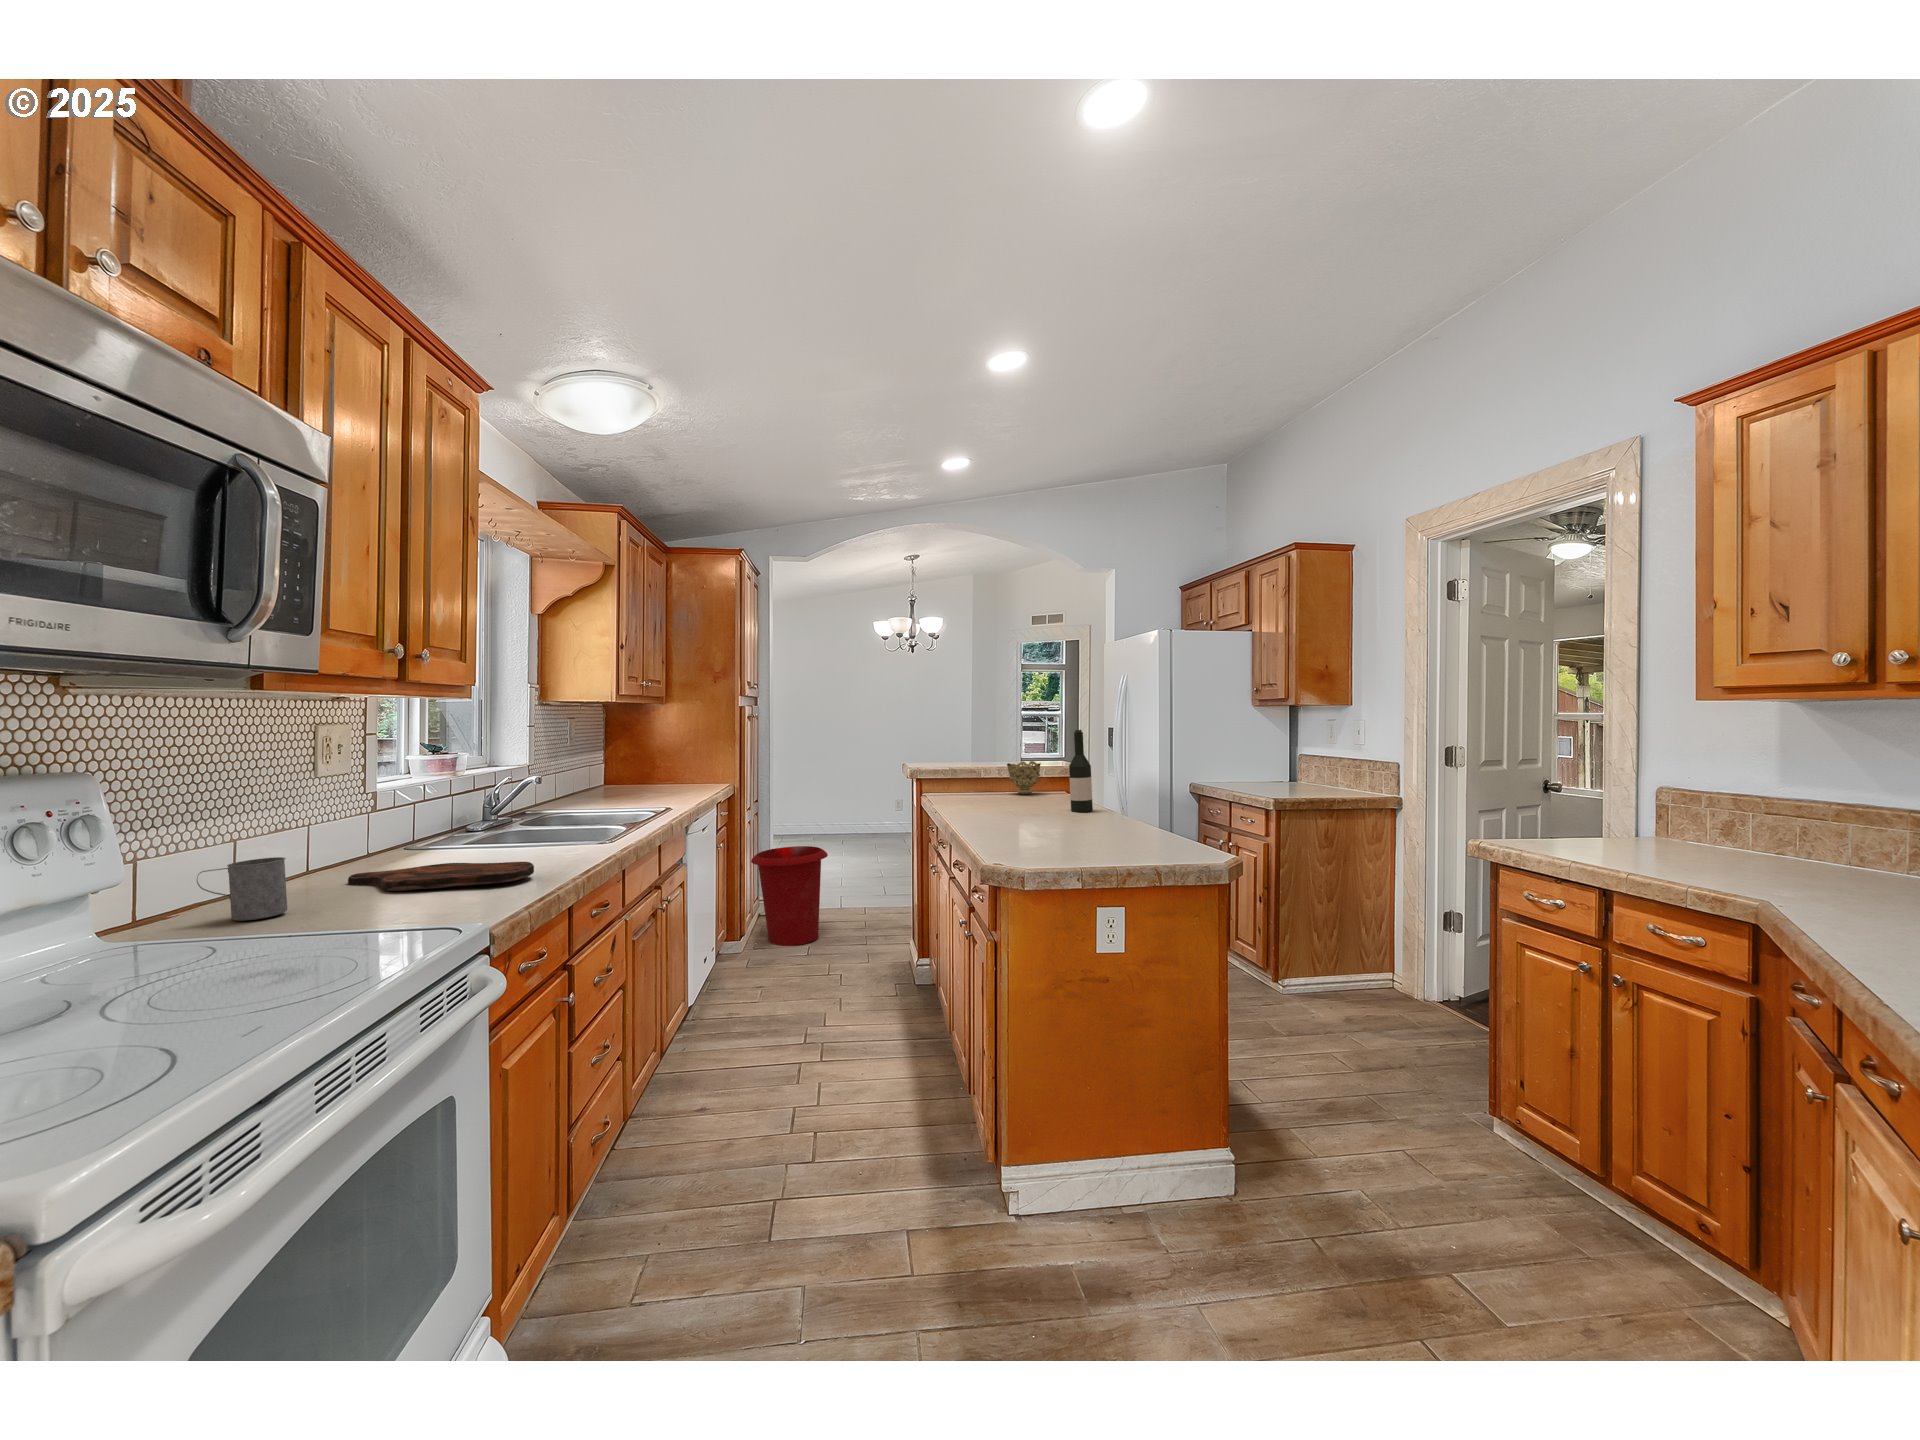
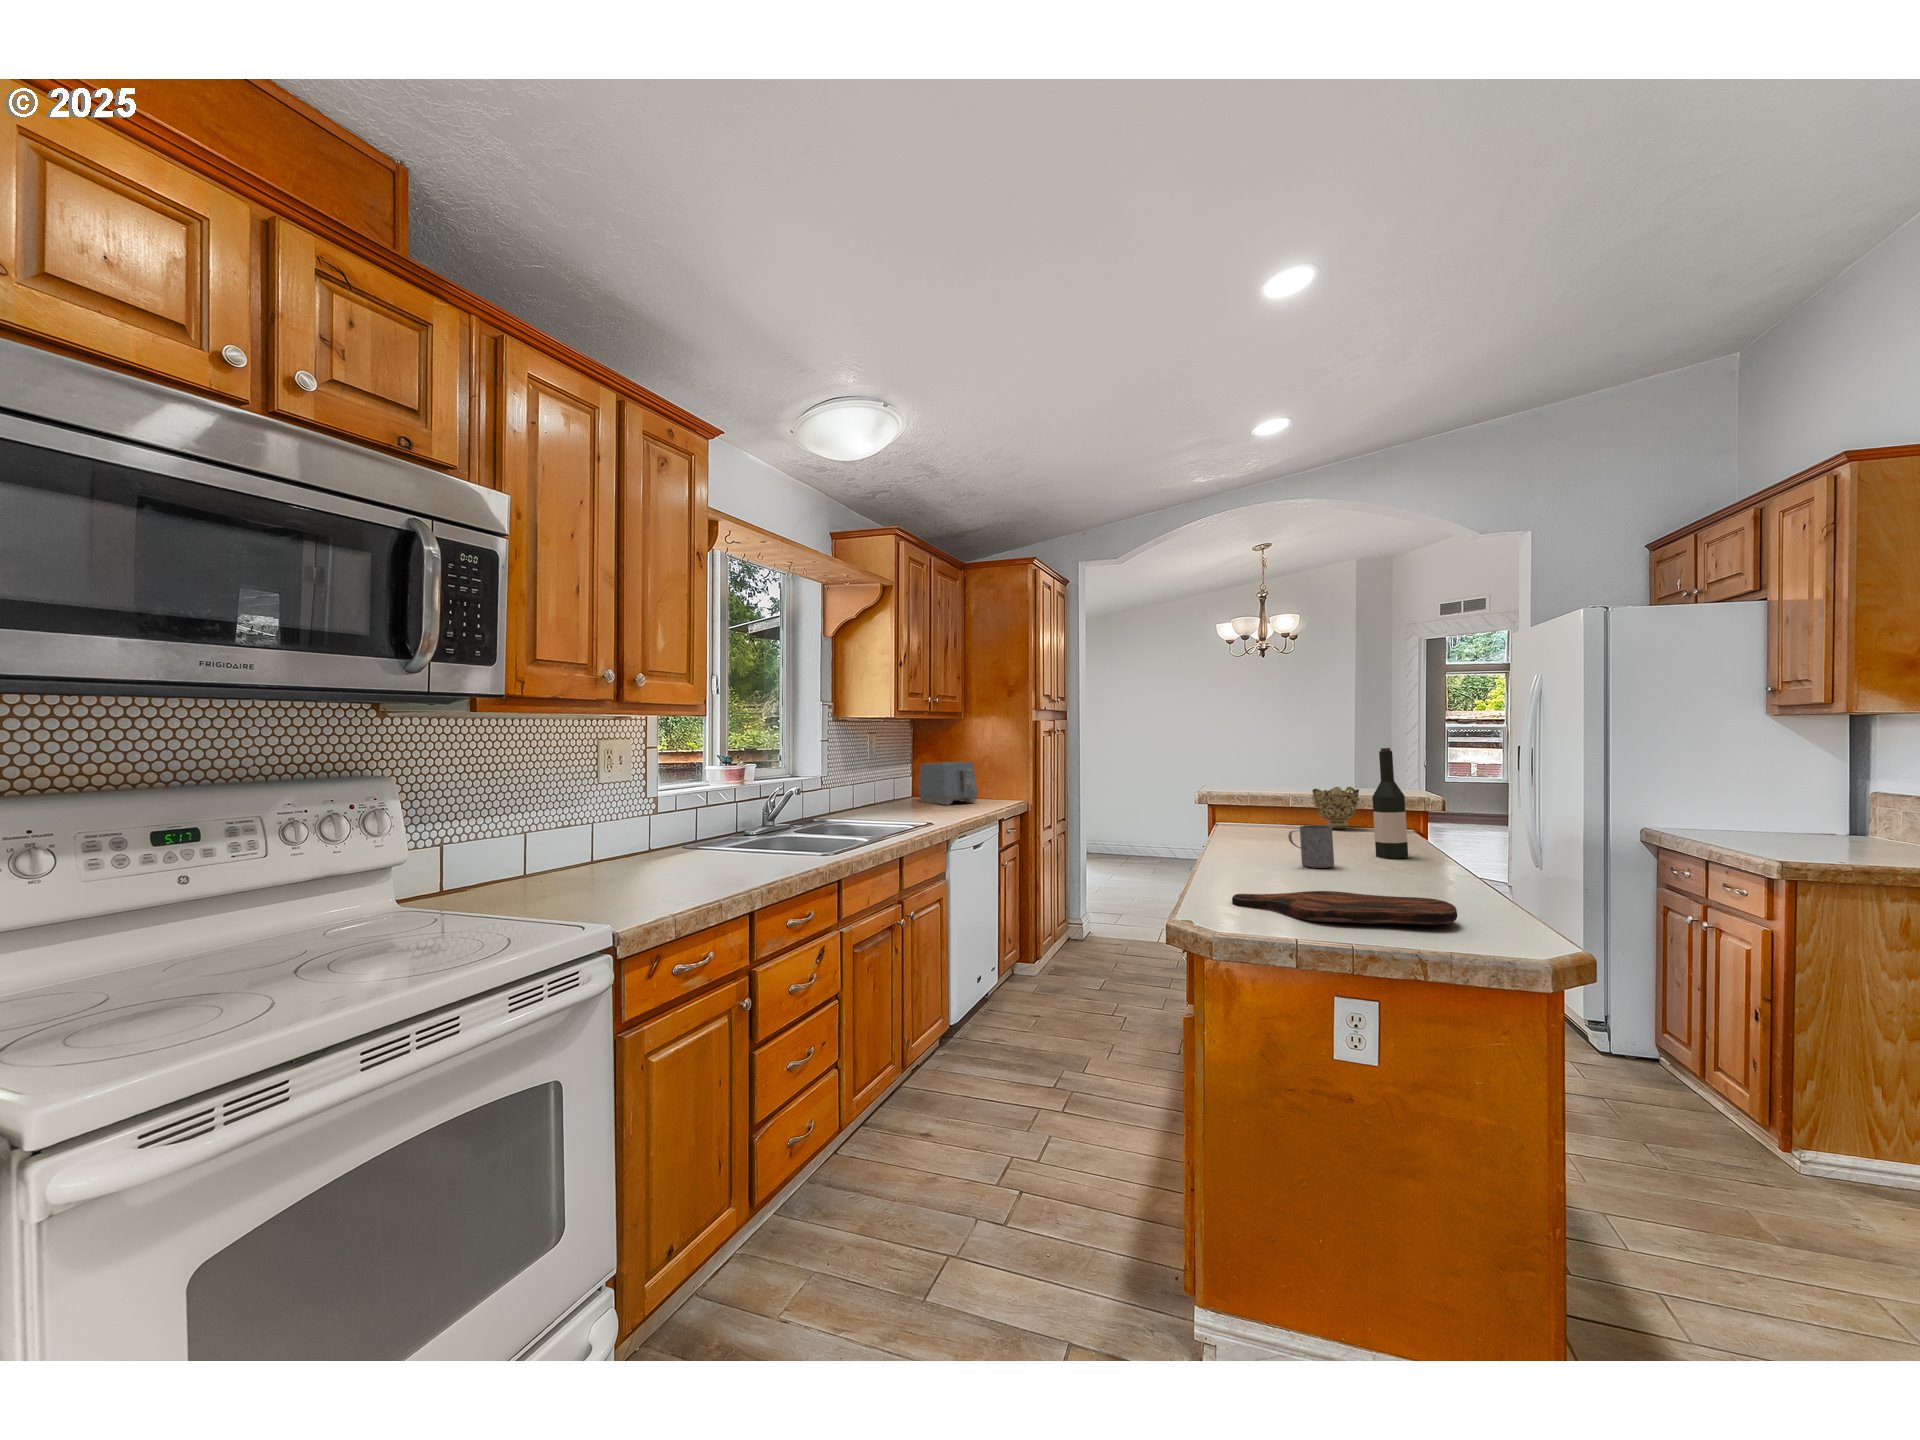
toaster: none [615,749,685,792] -> present [919,762,978,805]
waste bin: present [751,846,828,946] -> none [1050,868,1131,975]
mug: present [197,857,287,921] -> present [1289,825,1334,868]
cutting board: present [348,862,534,891] -> present [1232,891,1457,925]

